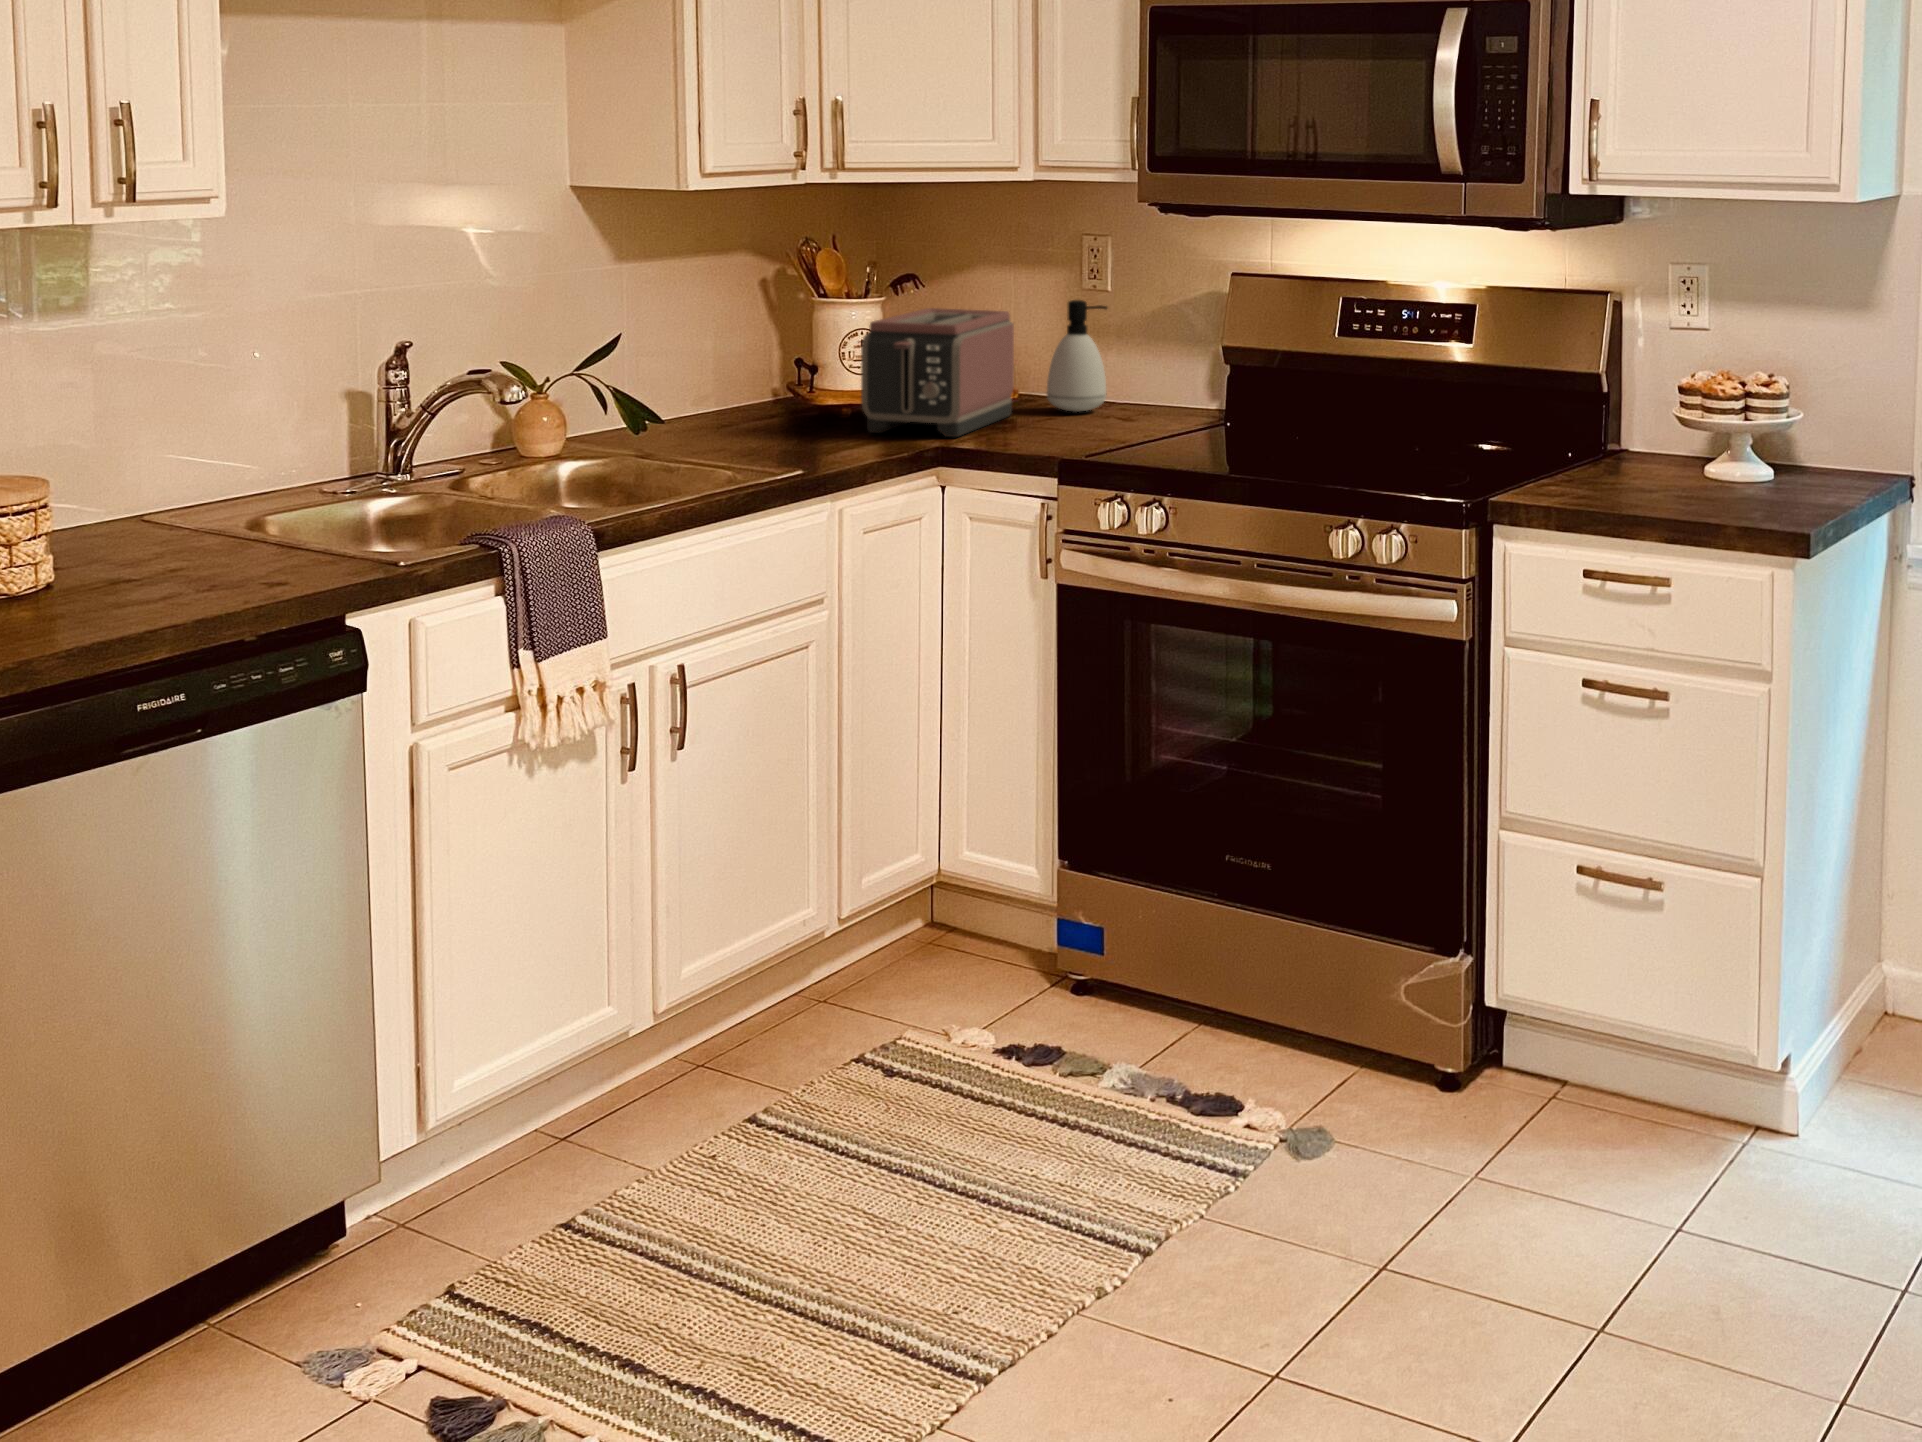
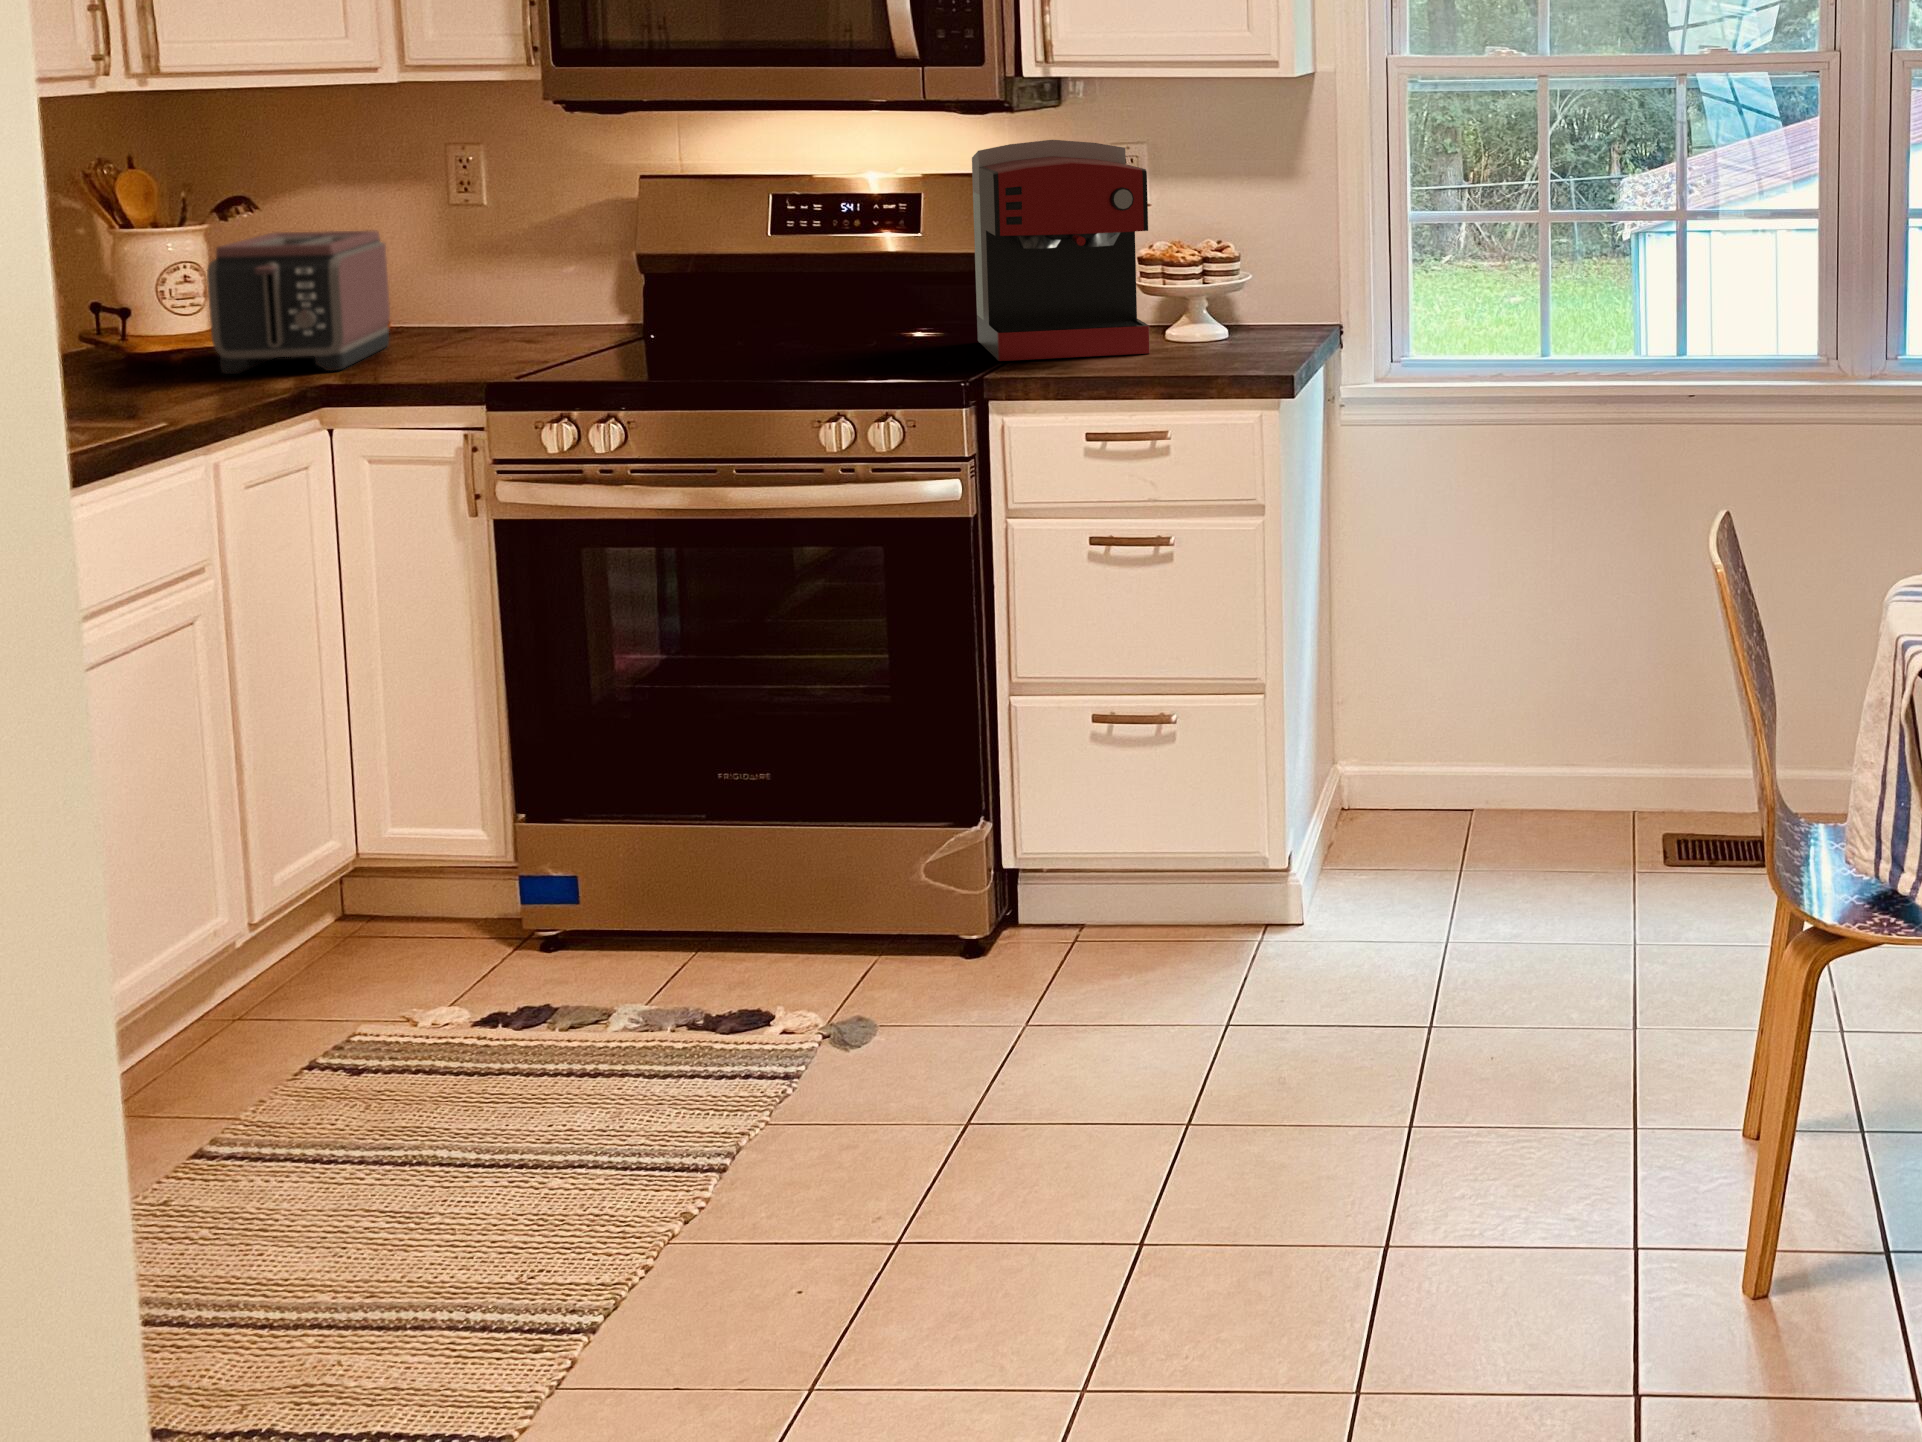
coffee maker: none [1515,261,1682,492] -> present [972,140,1150,361]
soap dispenser: present [1047,300,1107,412] -> none [428,215,500,337]

